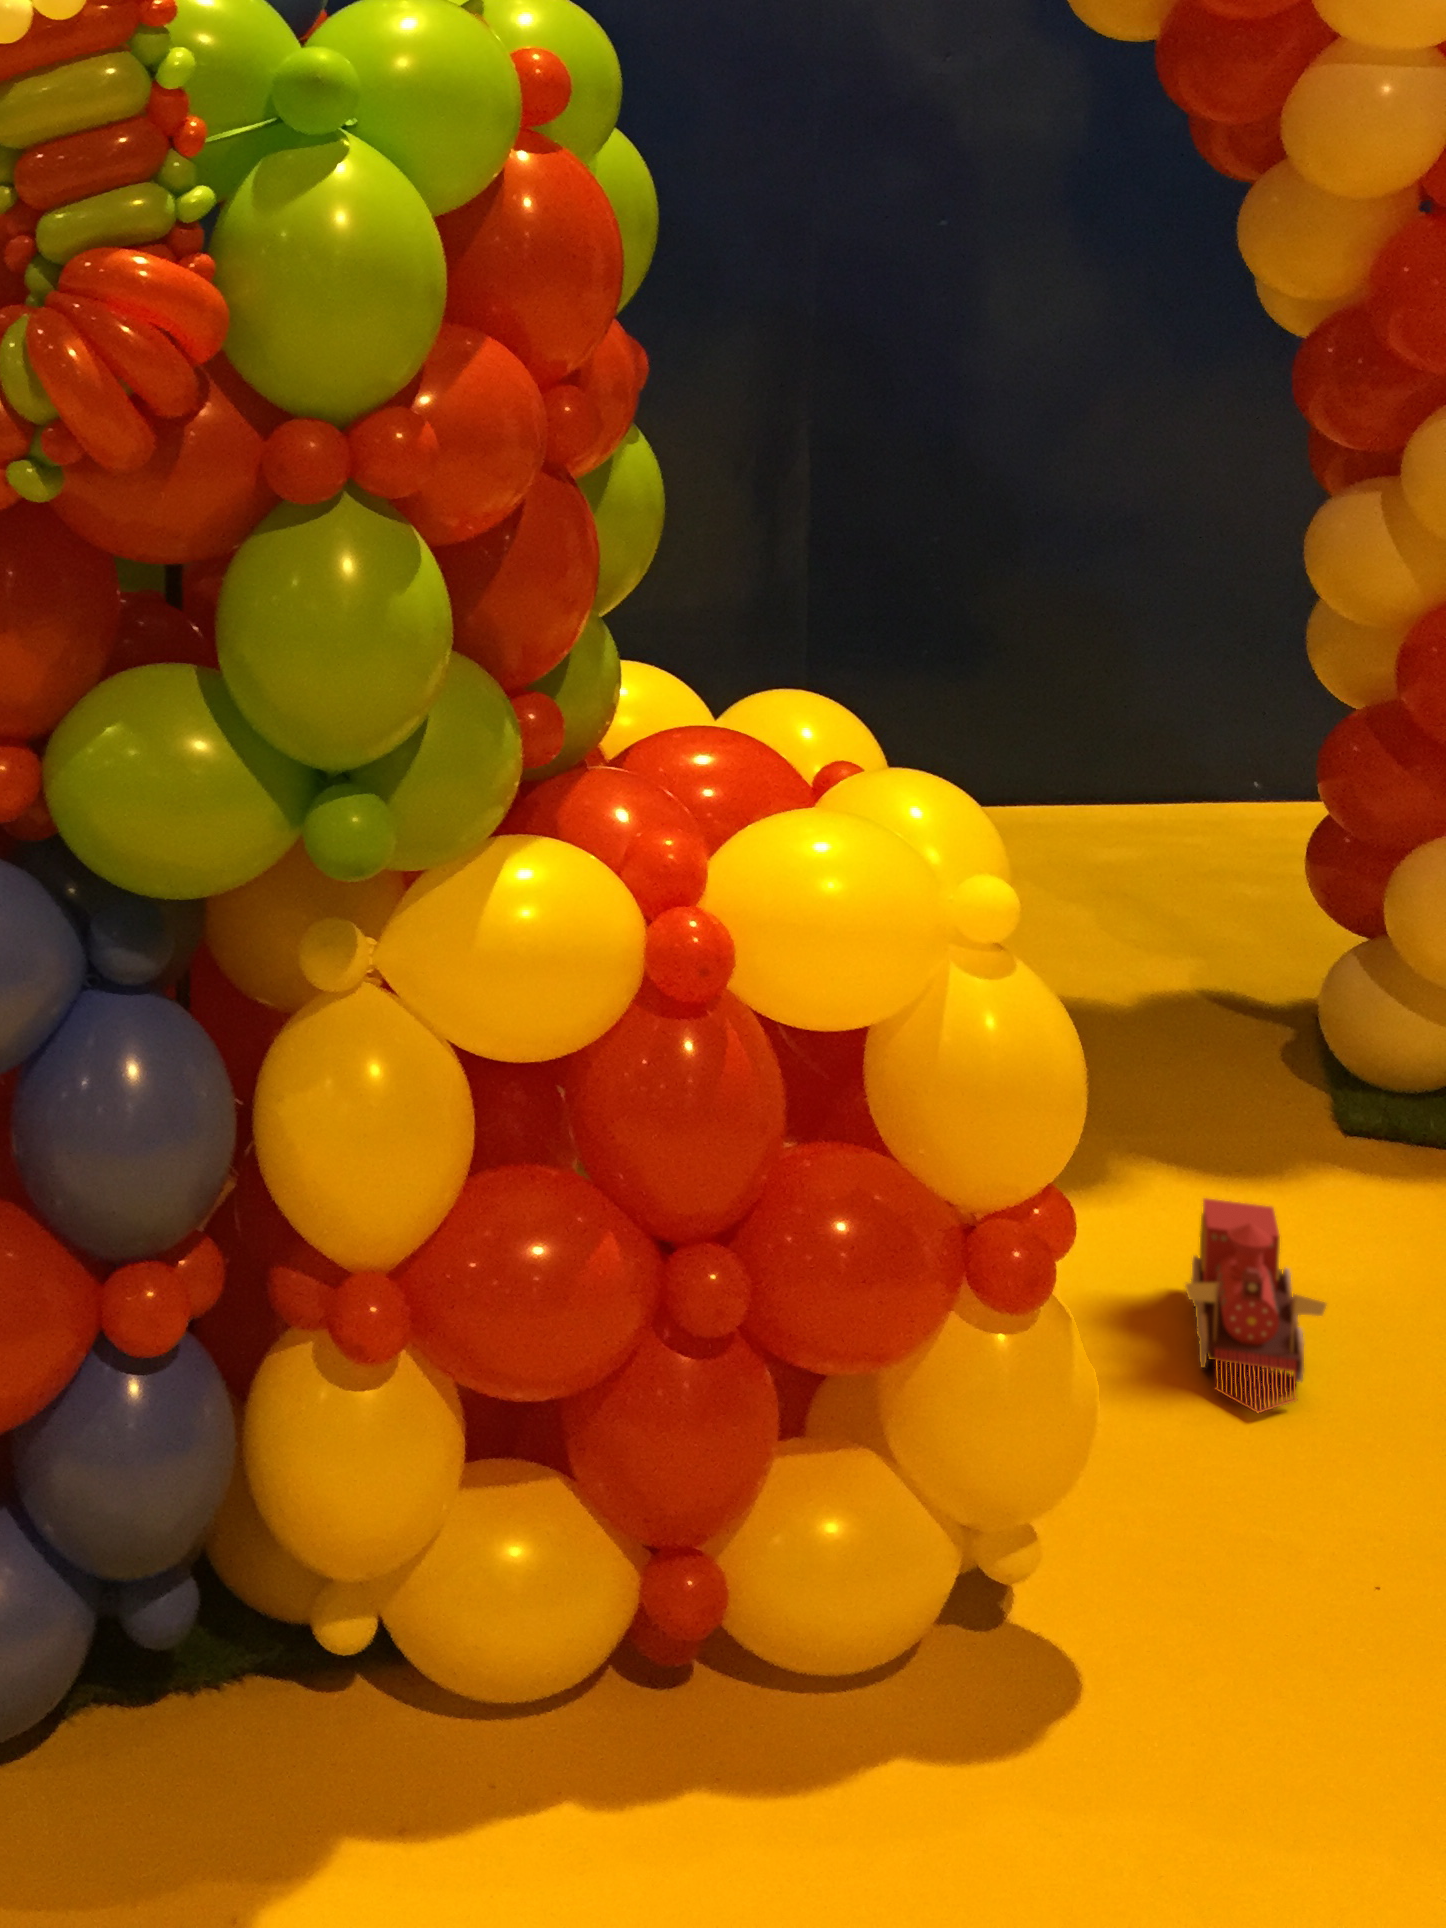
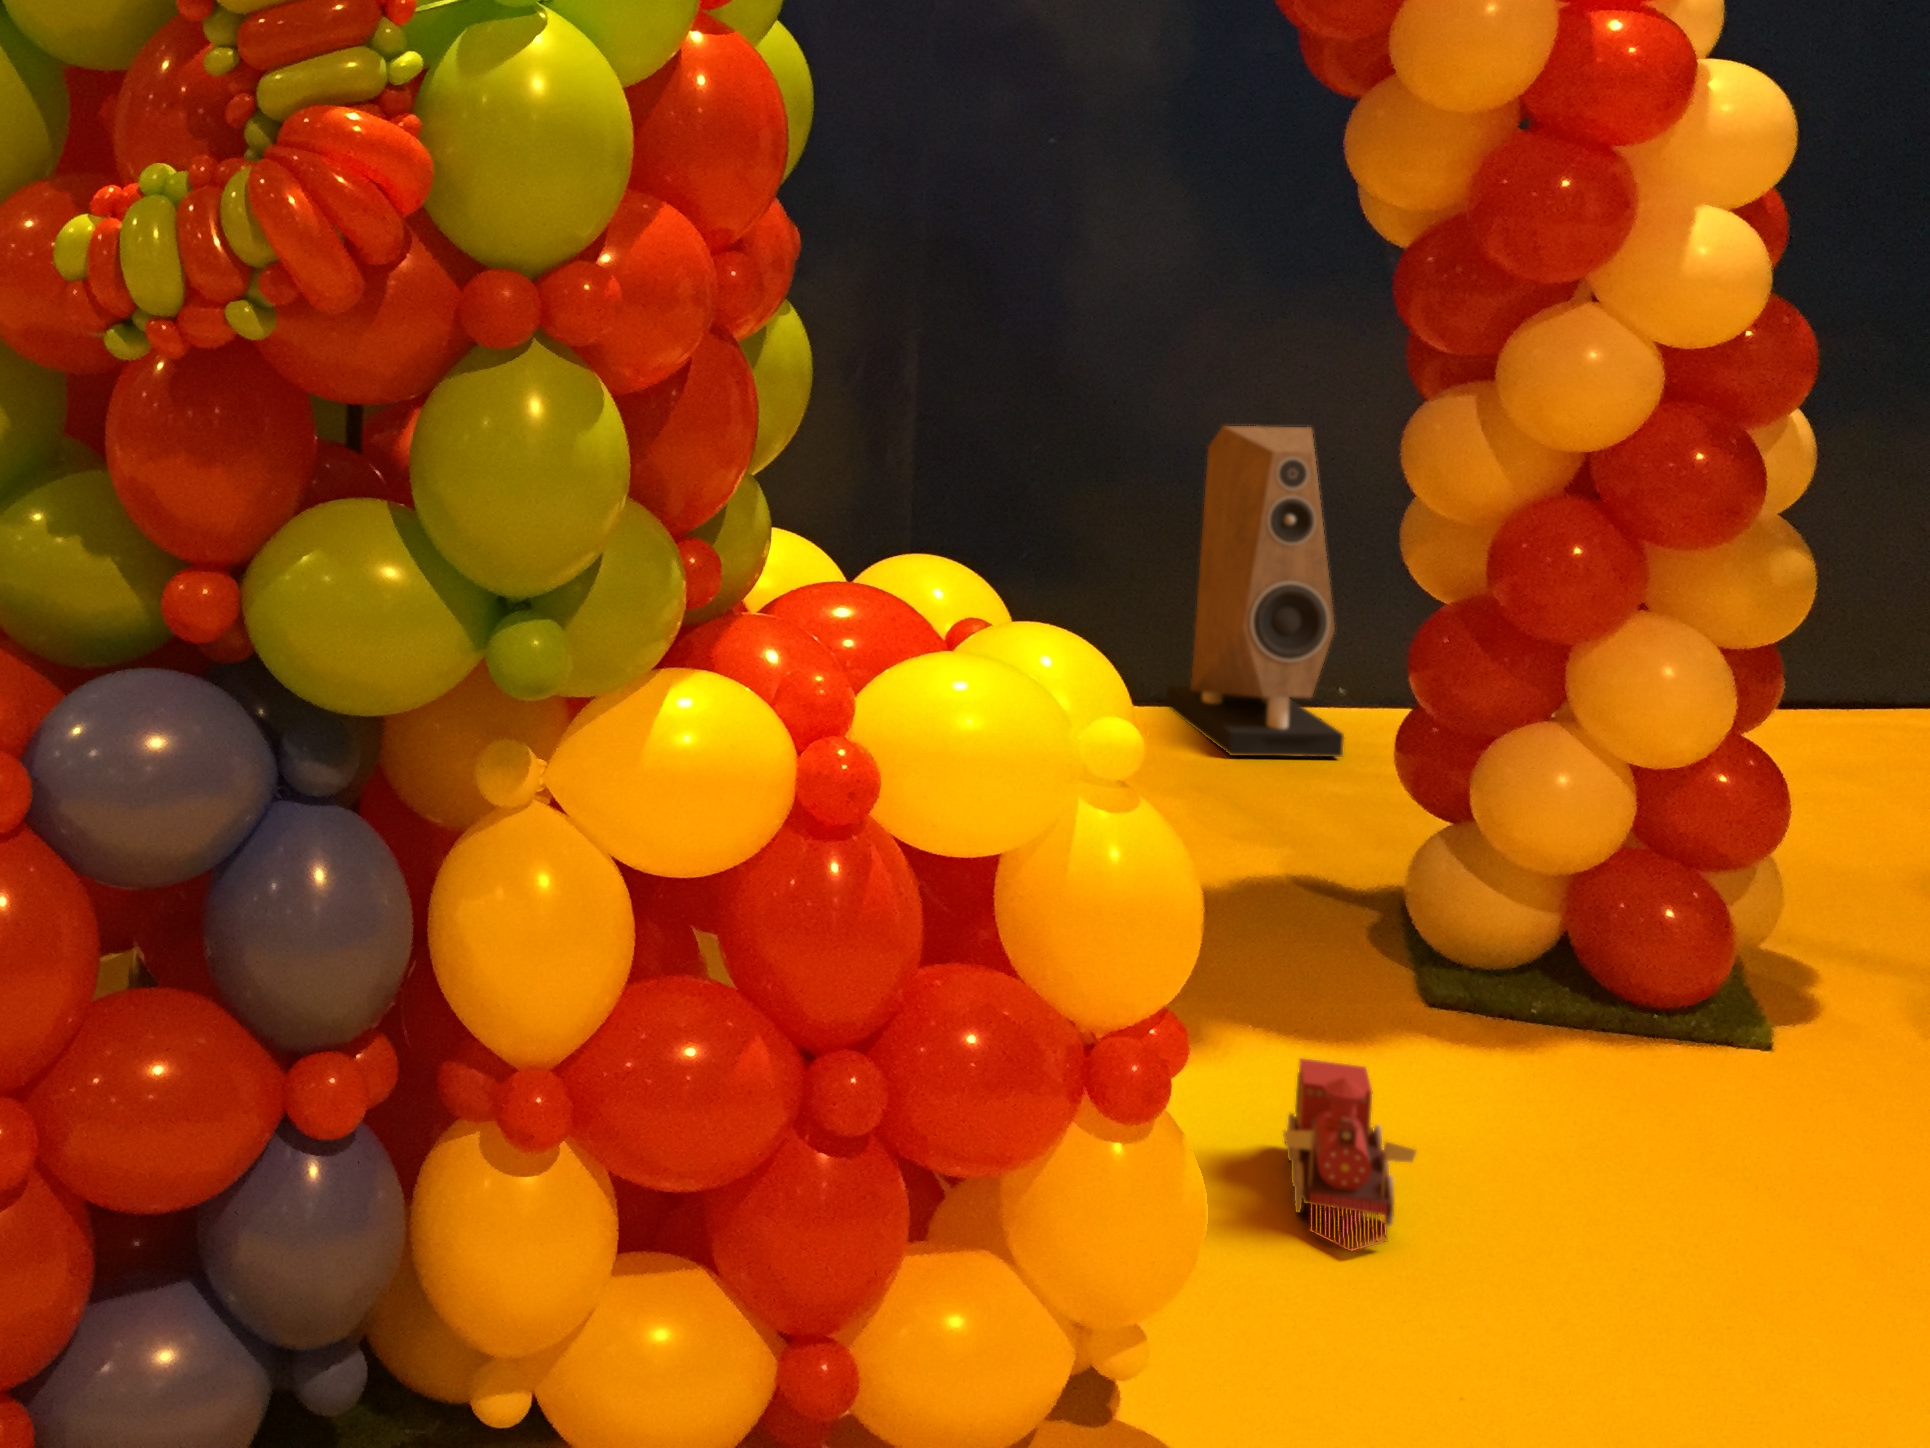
speaker: none [1073,506,1254,845] -> present [1167,426,1344,757]

